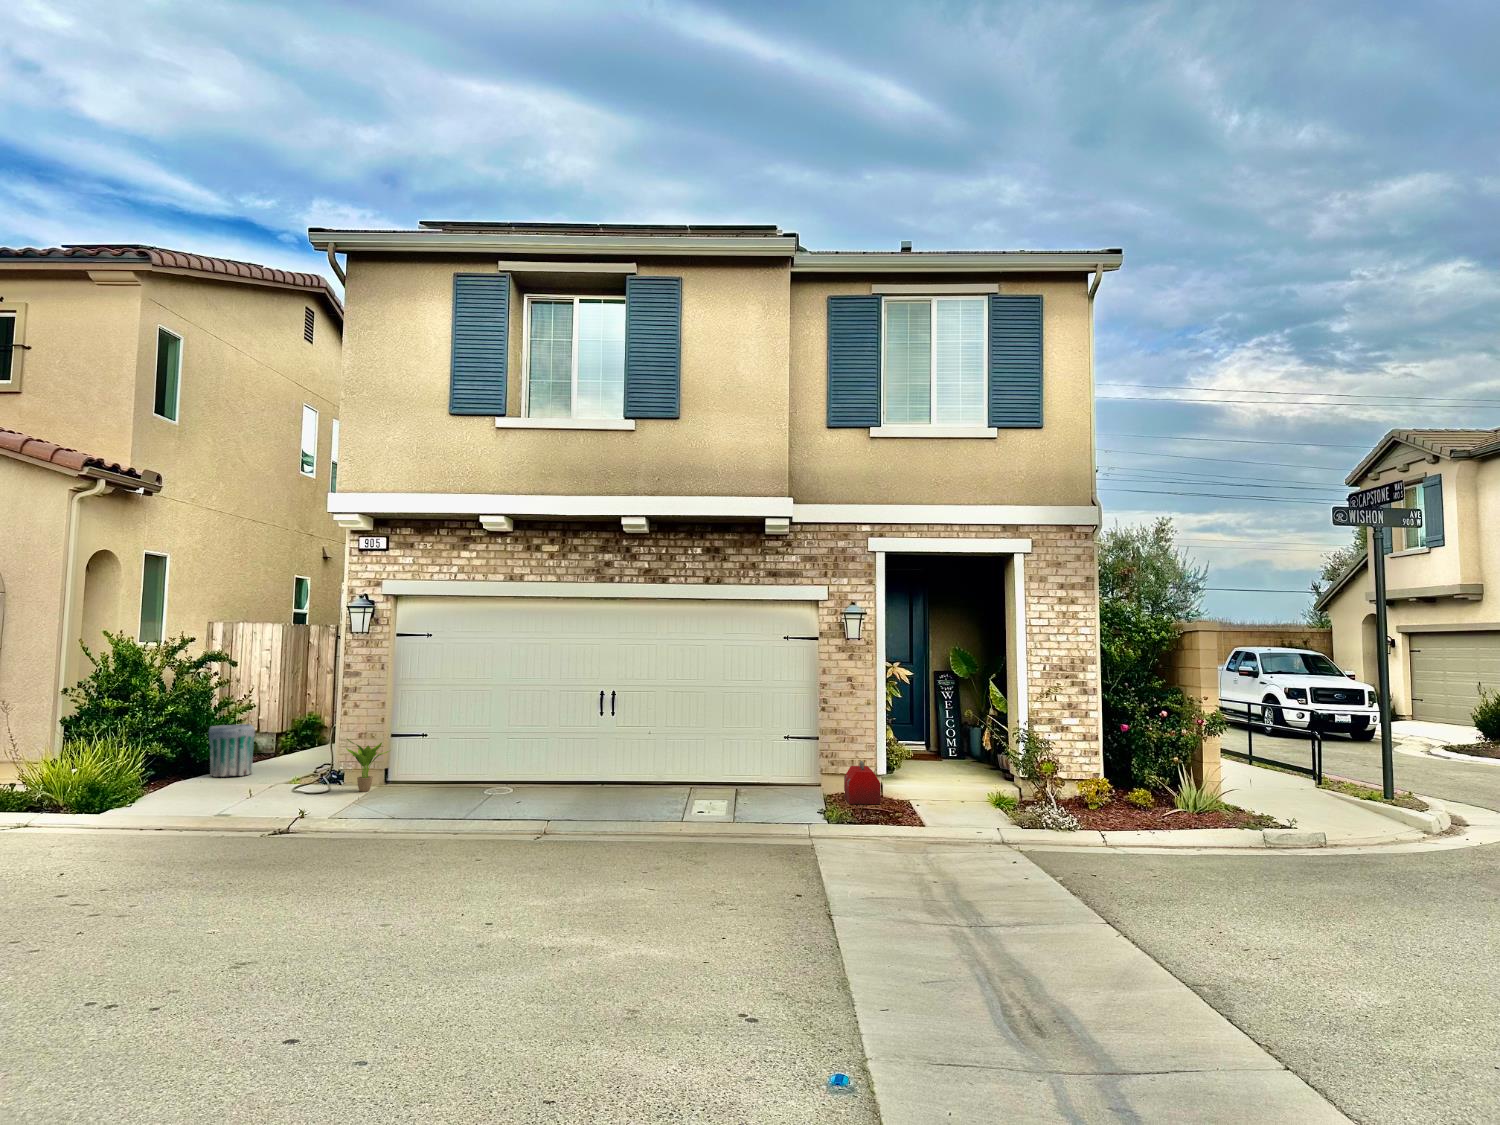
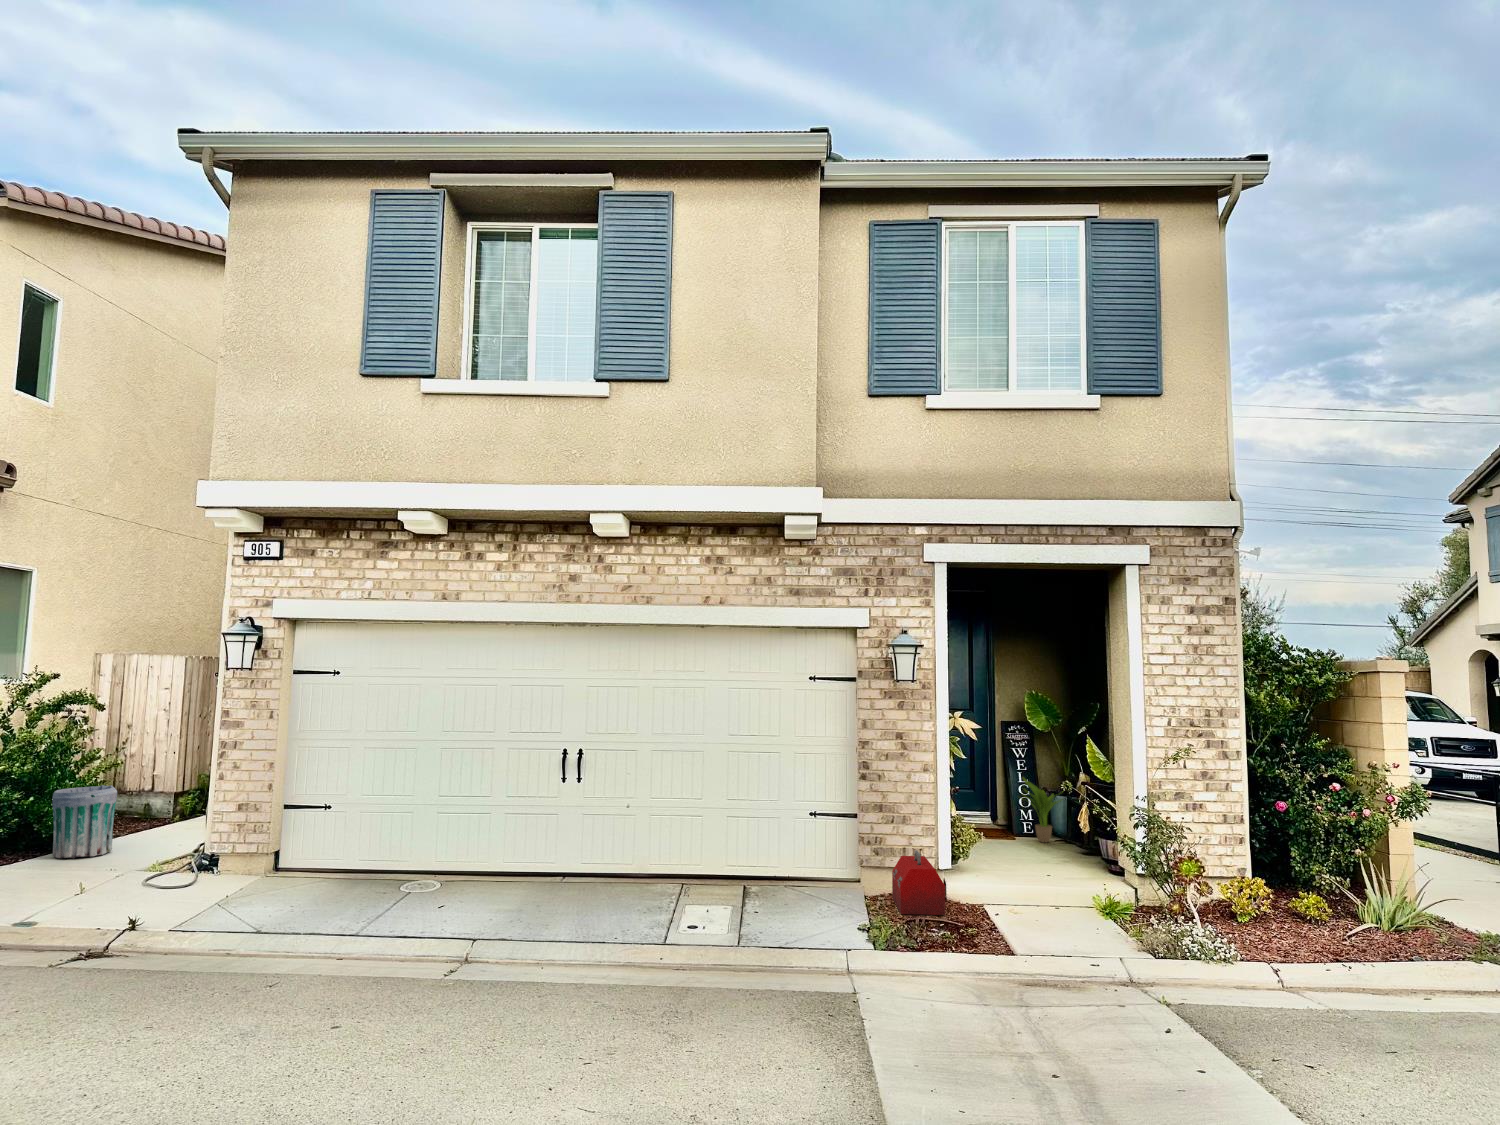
potted plant: present [346,739,389,792] -> present [1023,778,1061,843]

